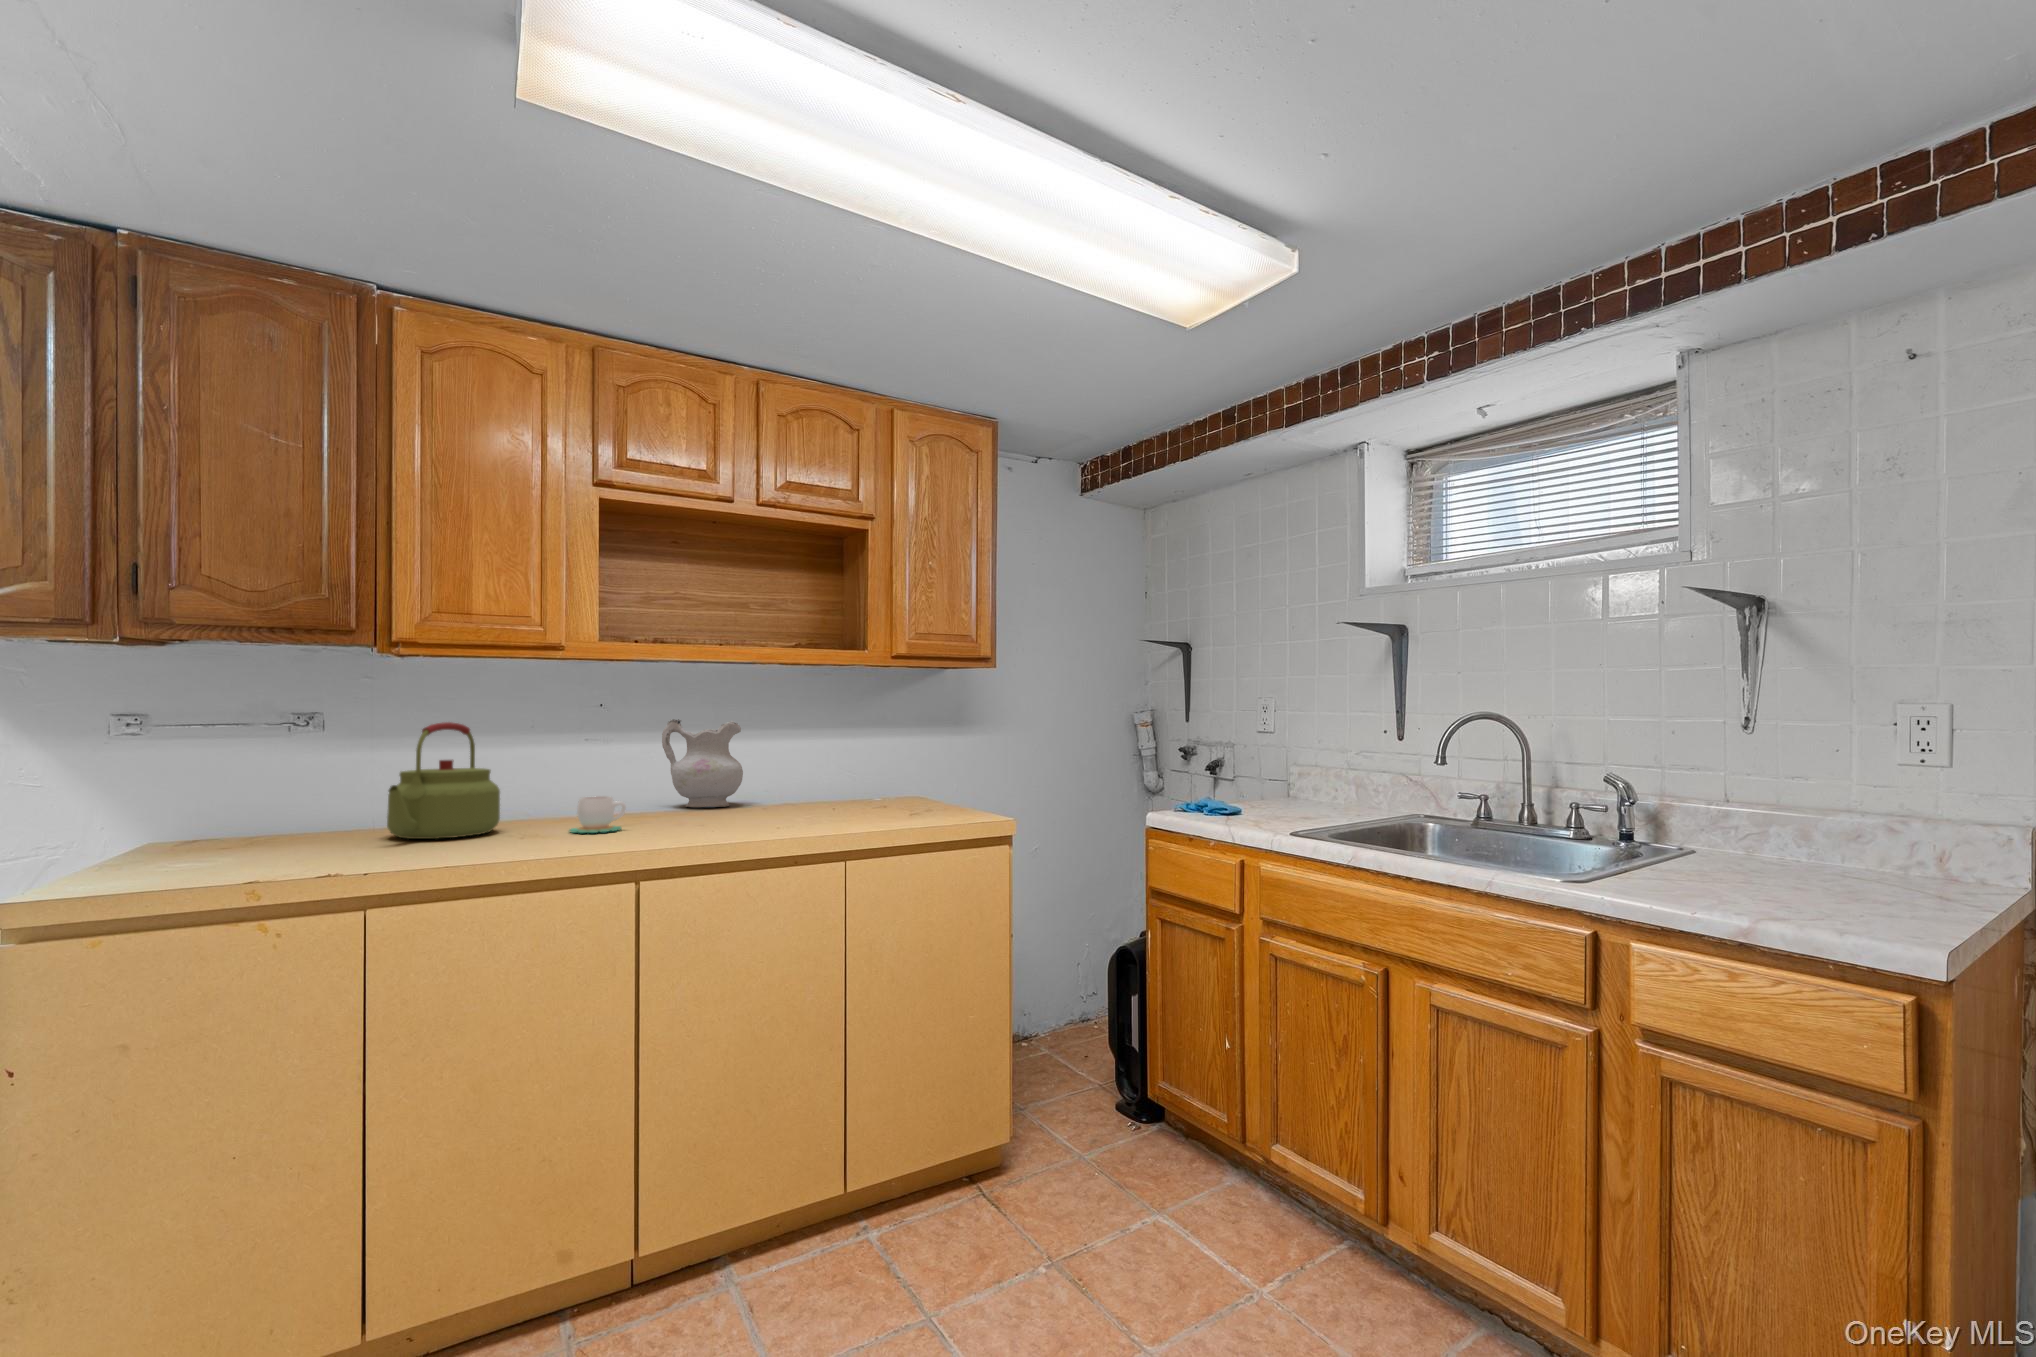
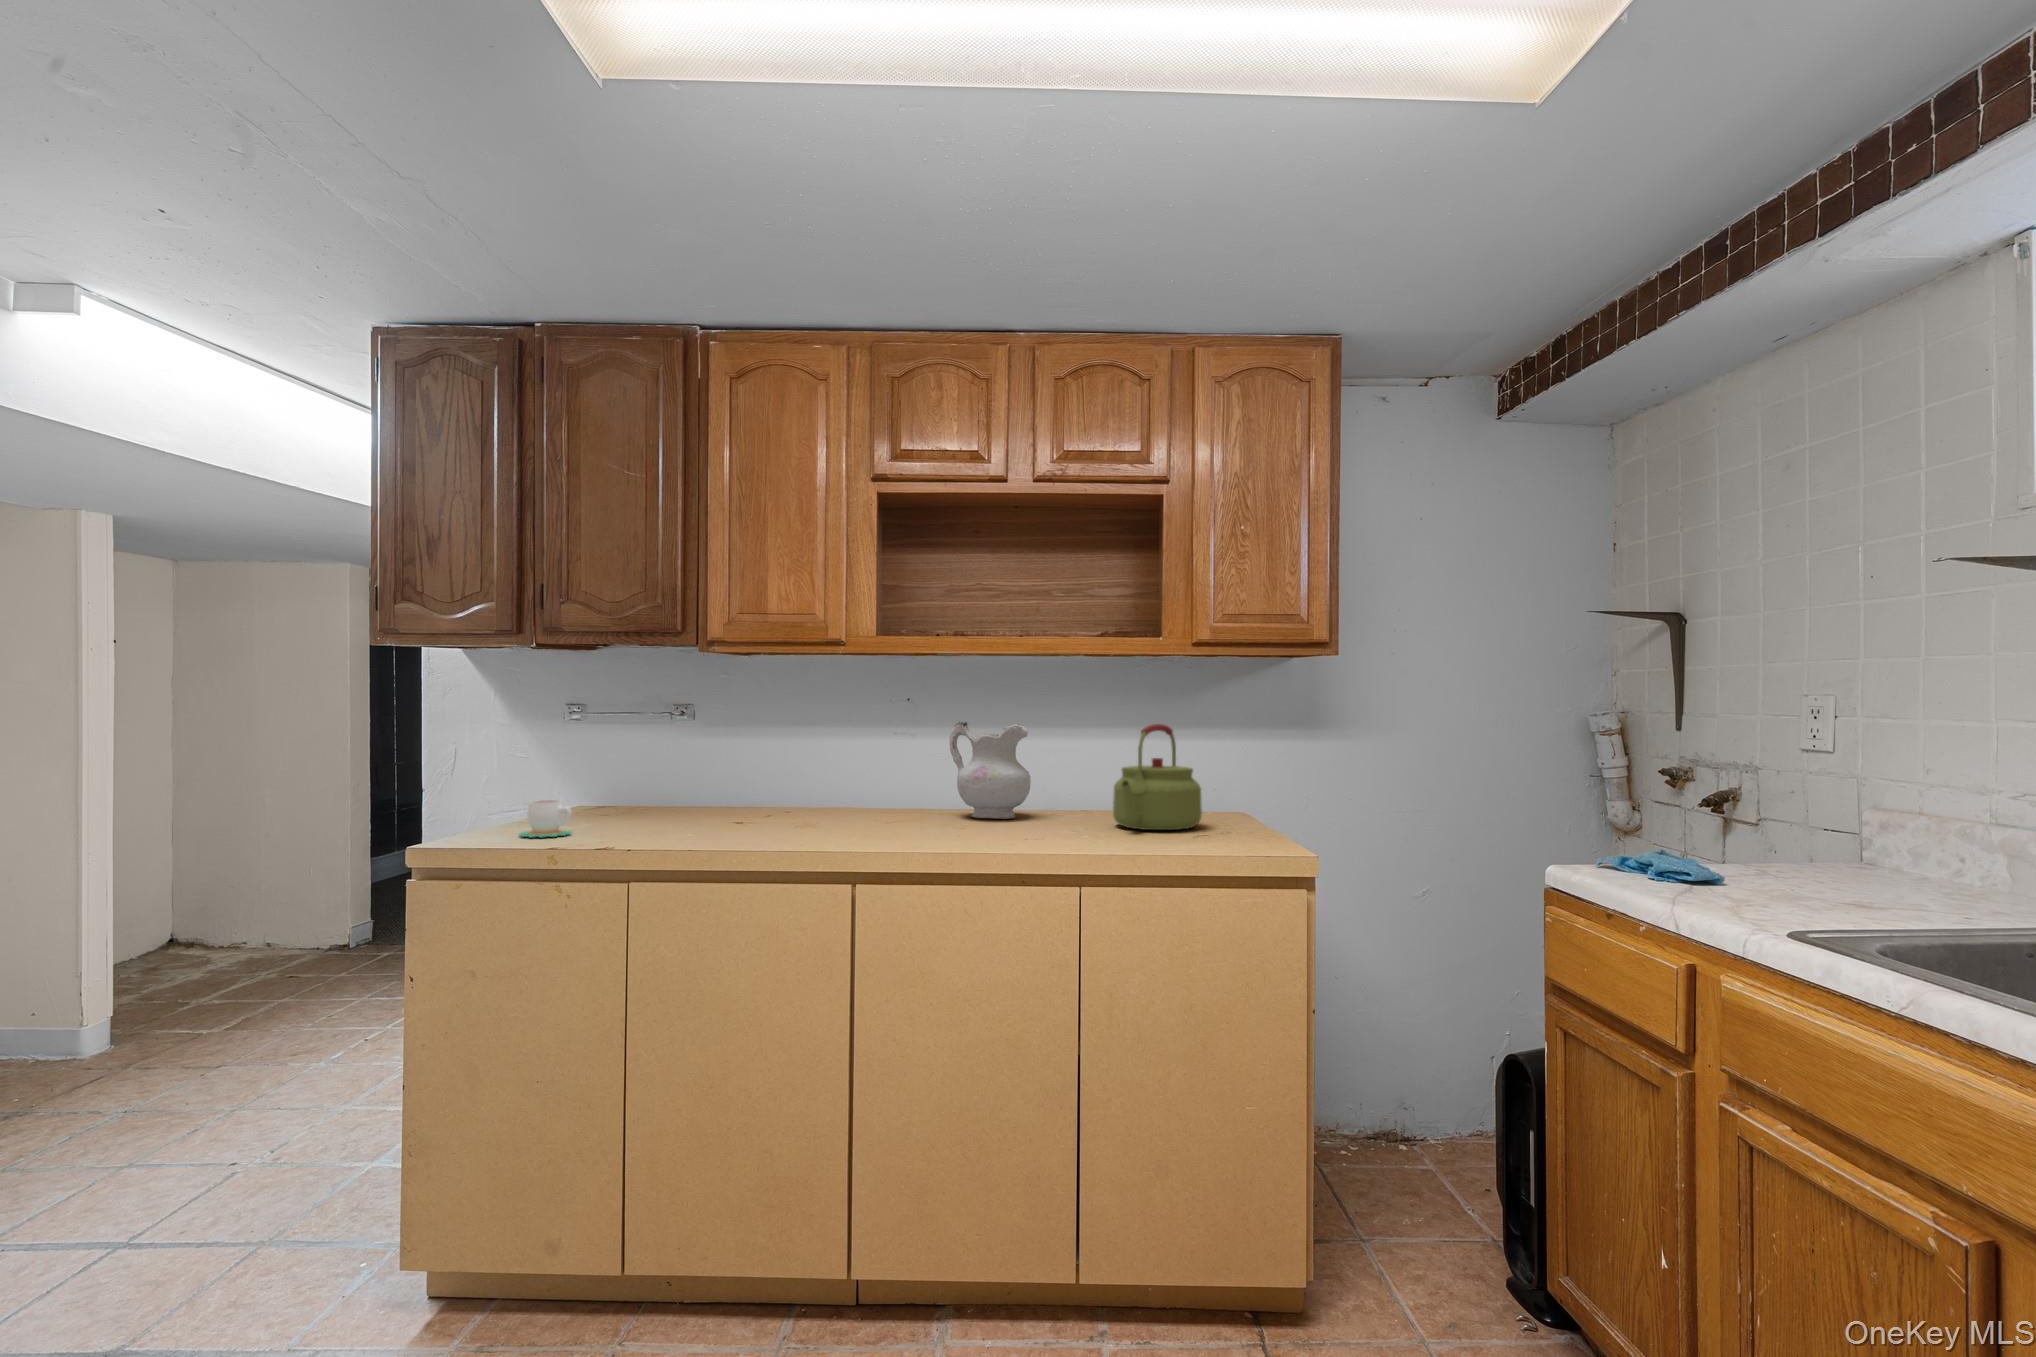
kettle: present [387,722,500,839] -> present [1113,724,1202,830]
mug: present [569,796,626,833] -> present [519,800,572,838]

